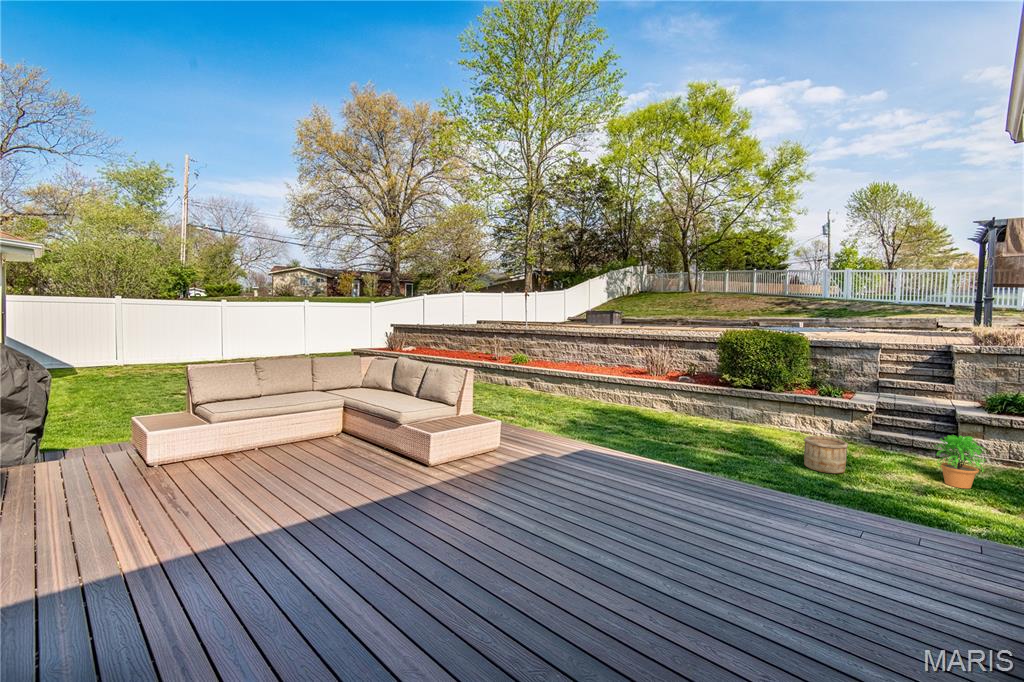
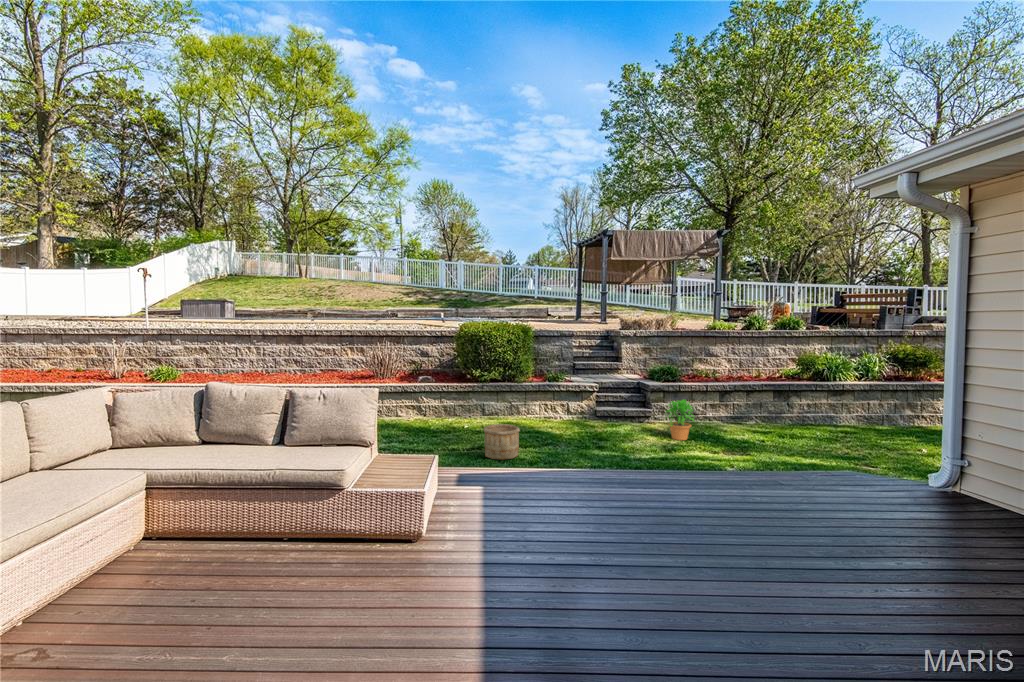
wooden bucket: present [804,436,848,473] -> present [484,424,520,460]

